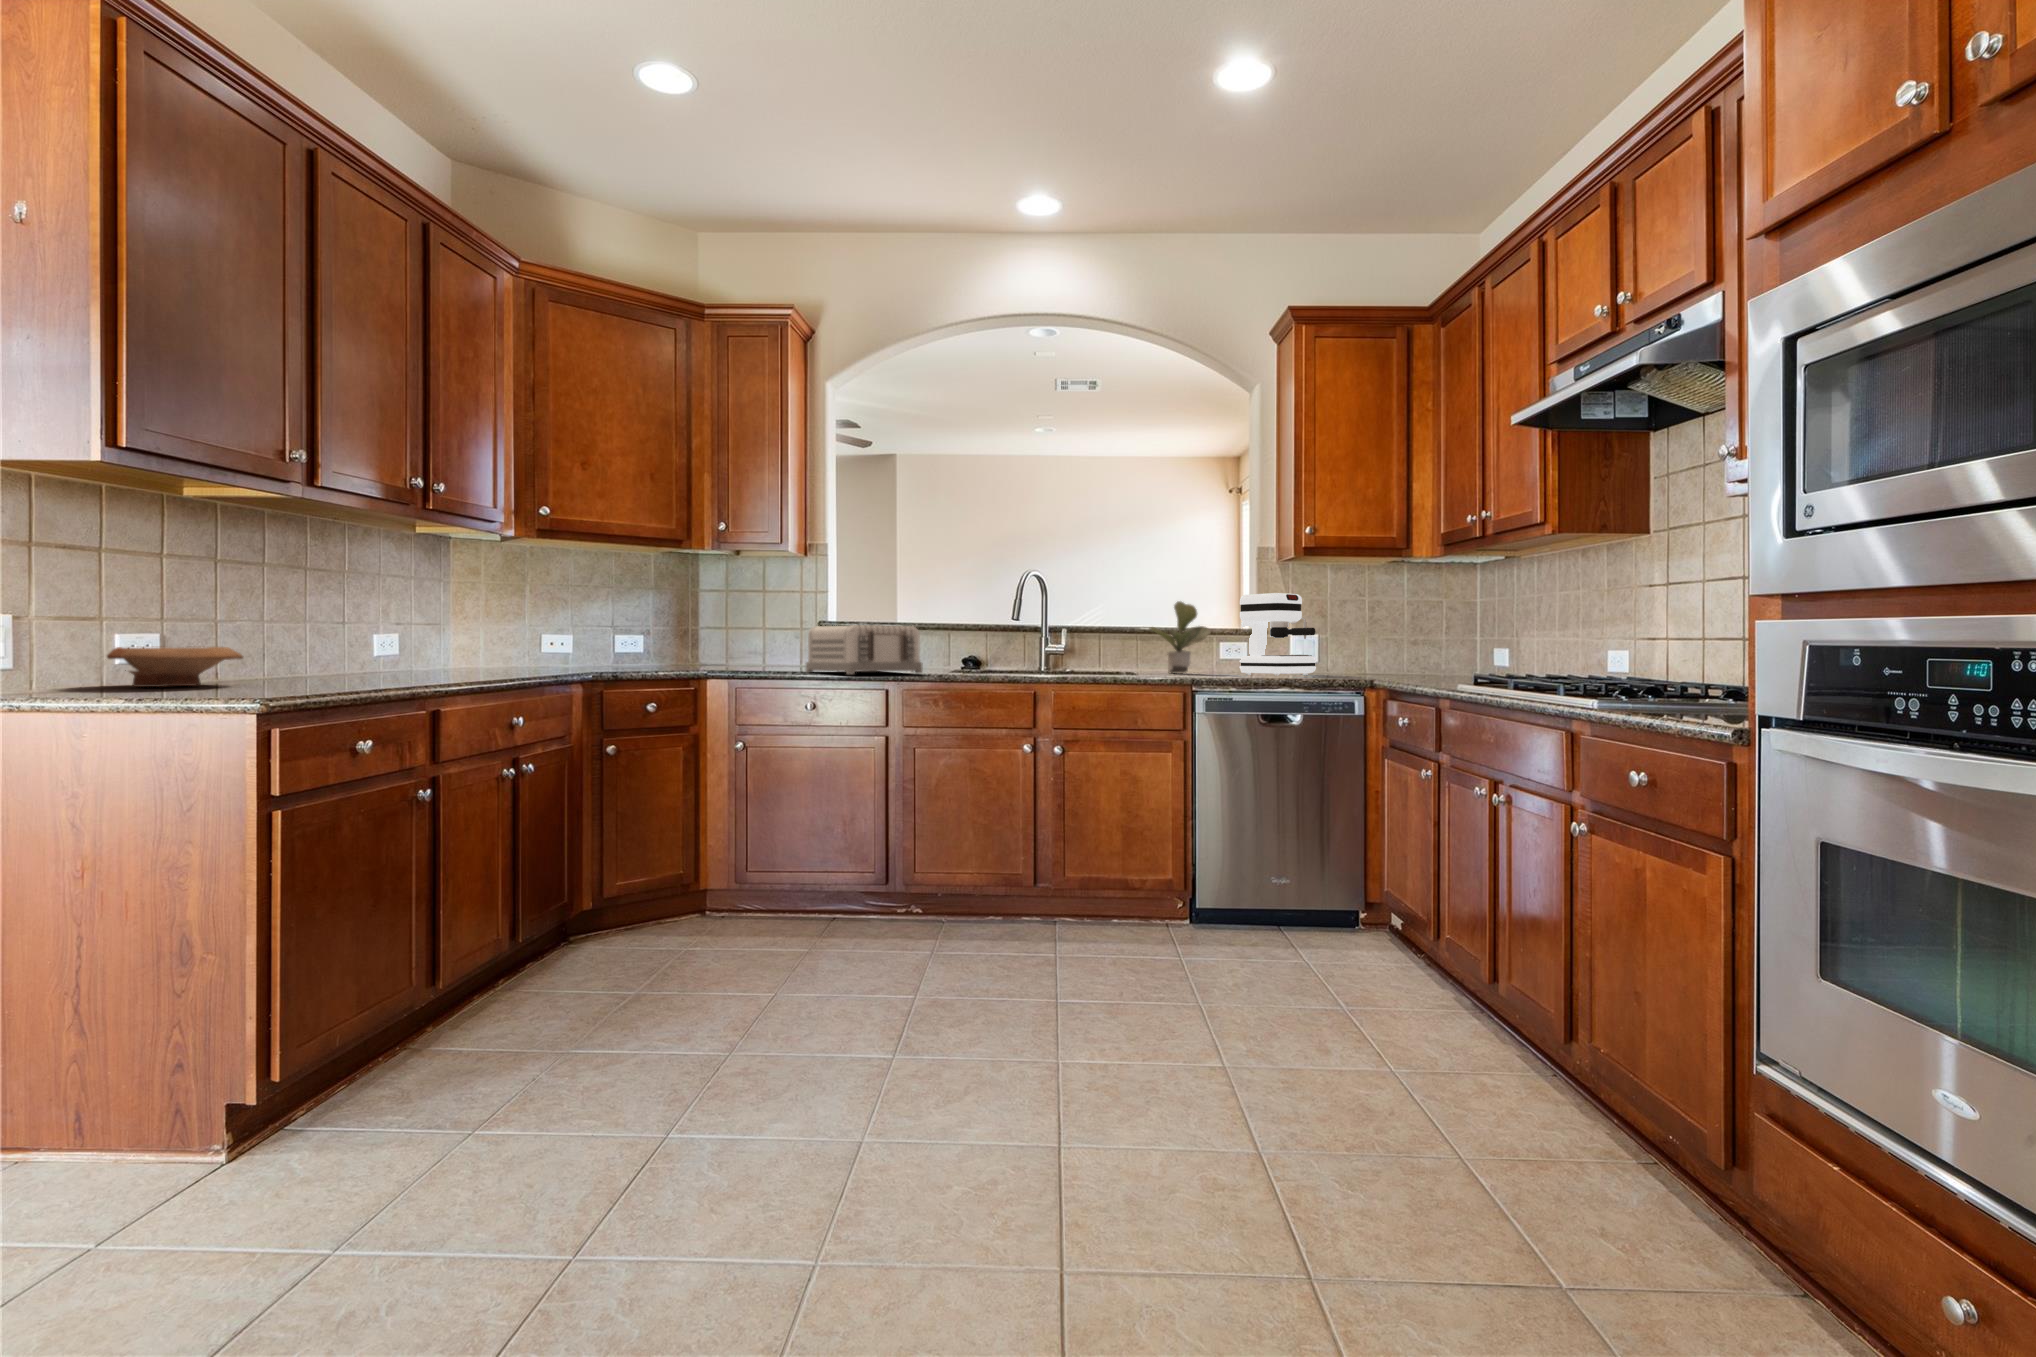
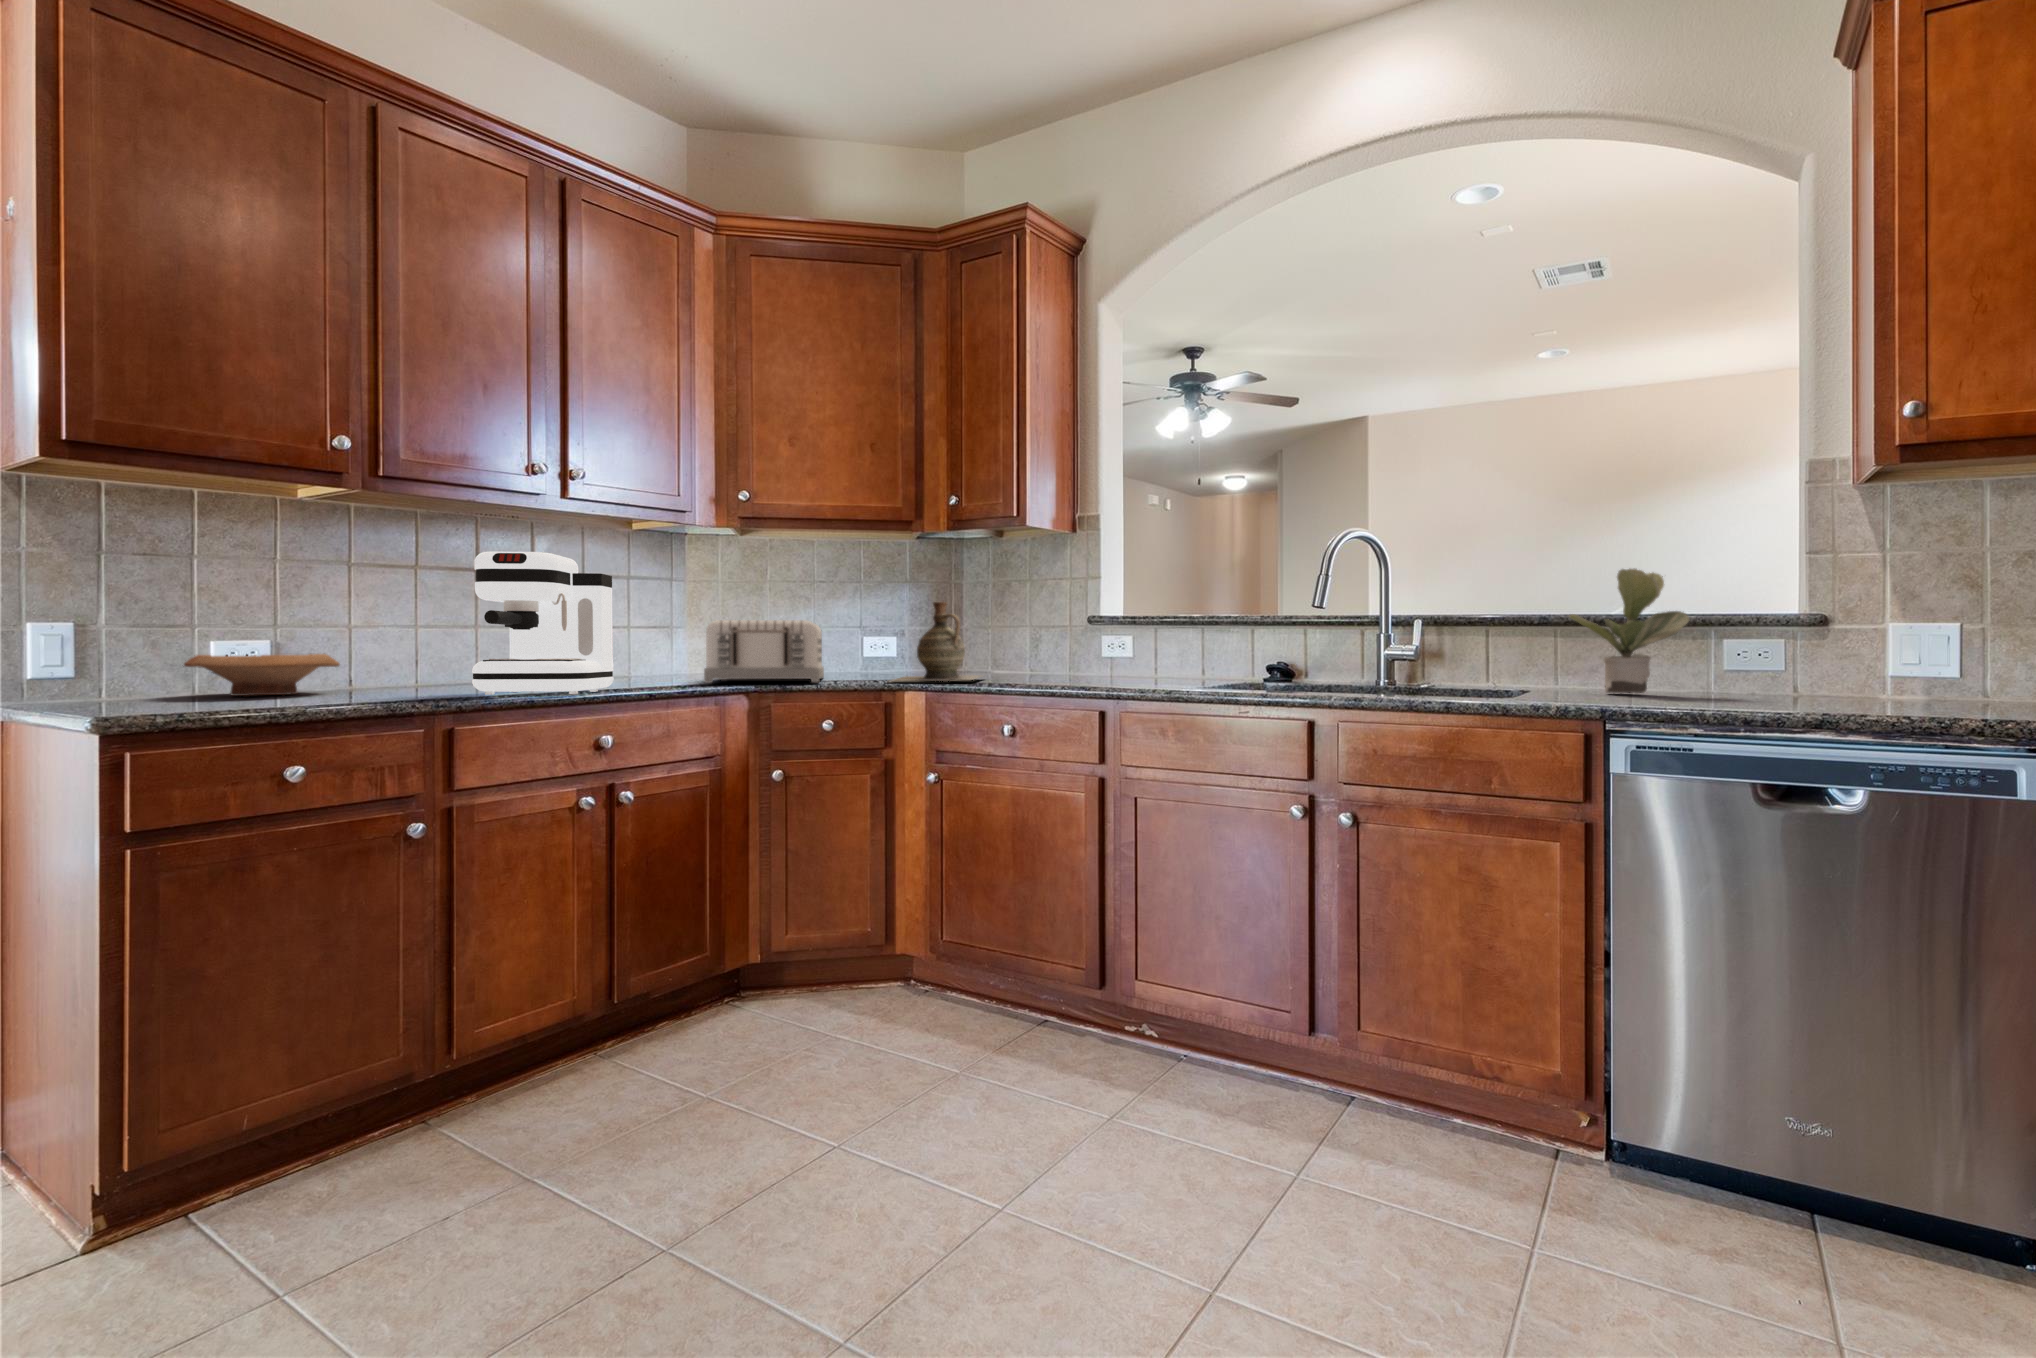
coffee maker: present [1239,593,1316,676] -> present [472,552,614,695]
ceramic jug: none [693,608,772,671] -> present [892,602,981,681]
toaster: present [806,625,923,674] -> present [704,620,824,683]

